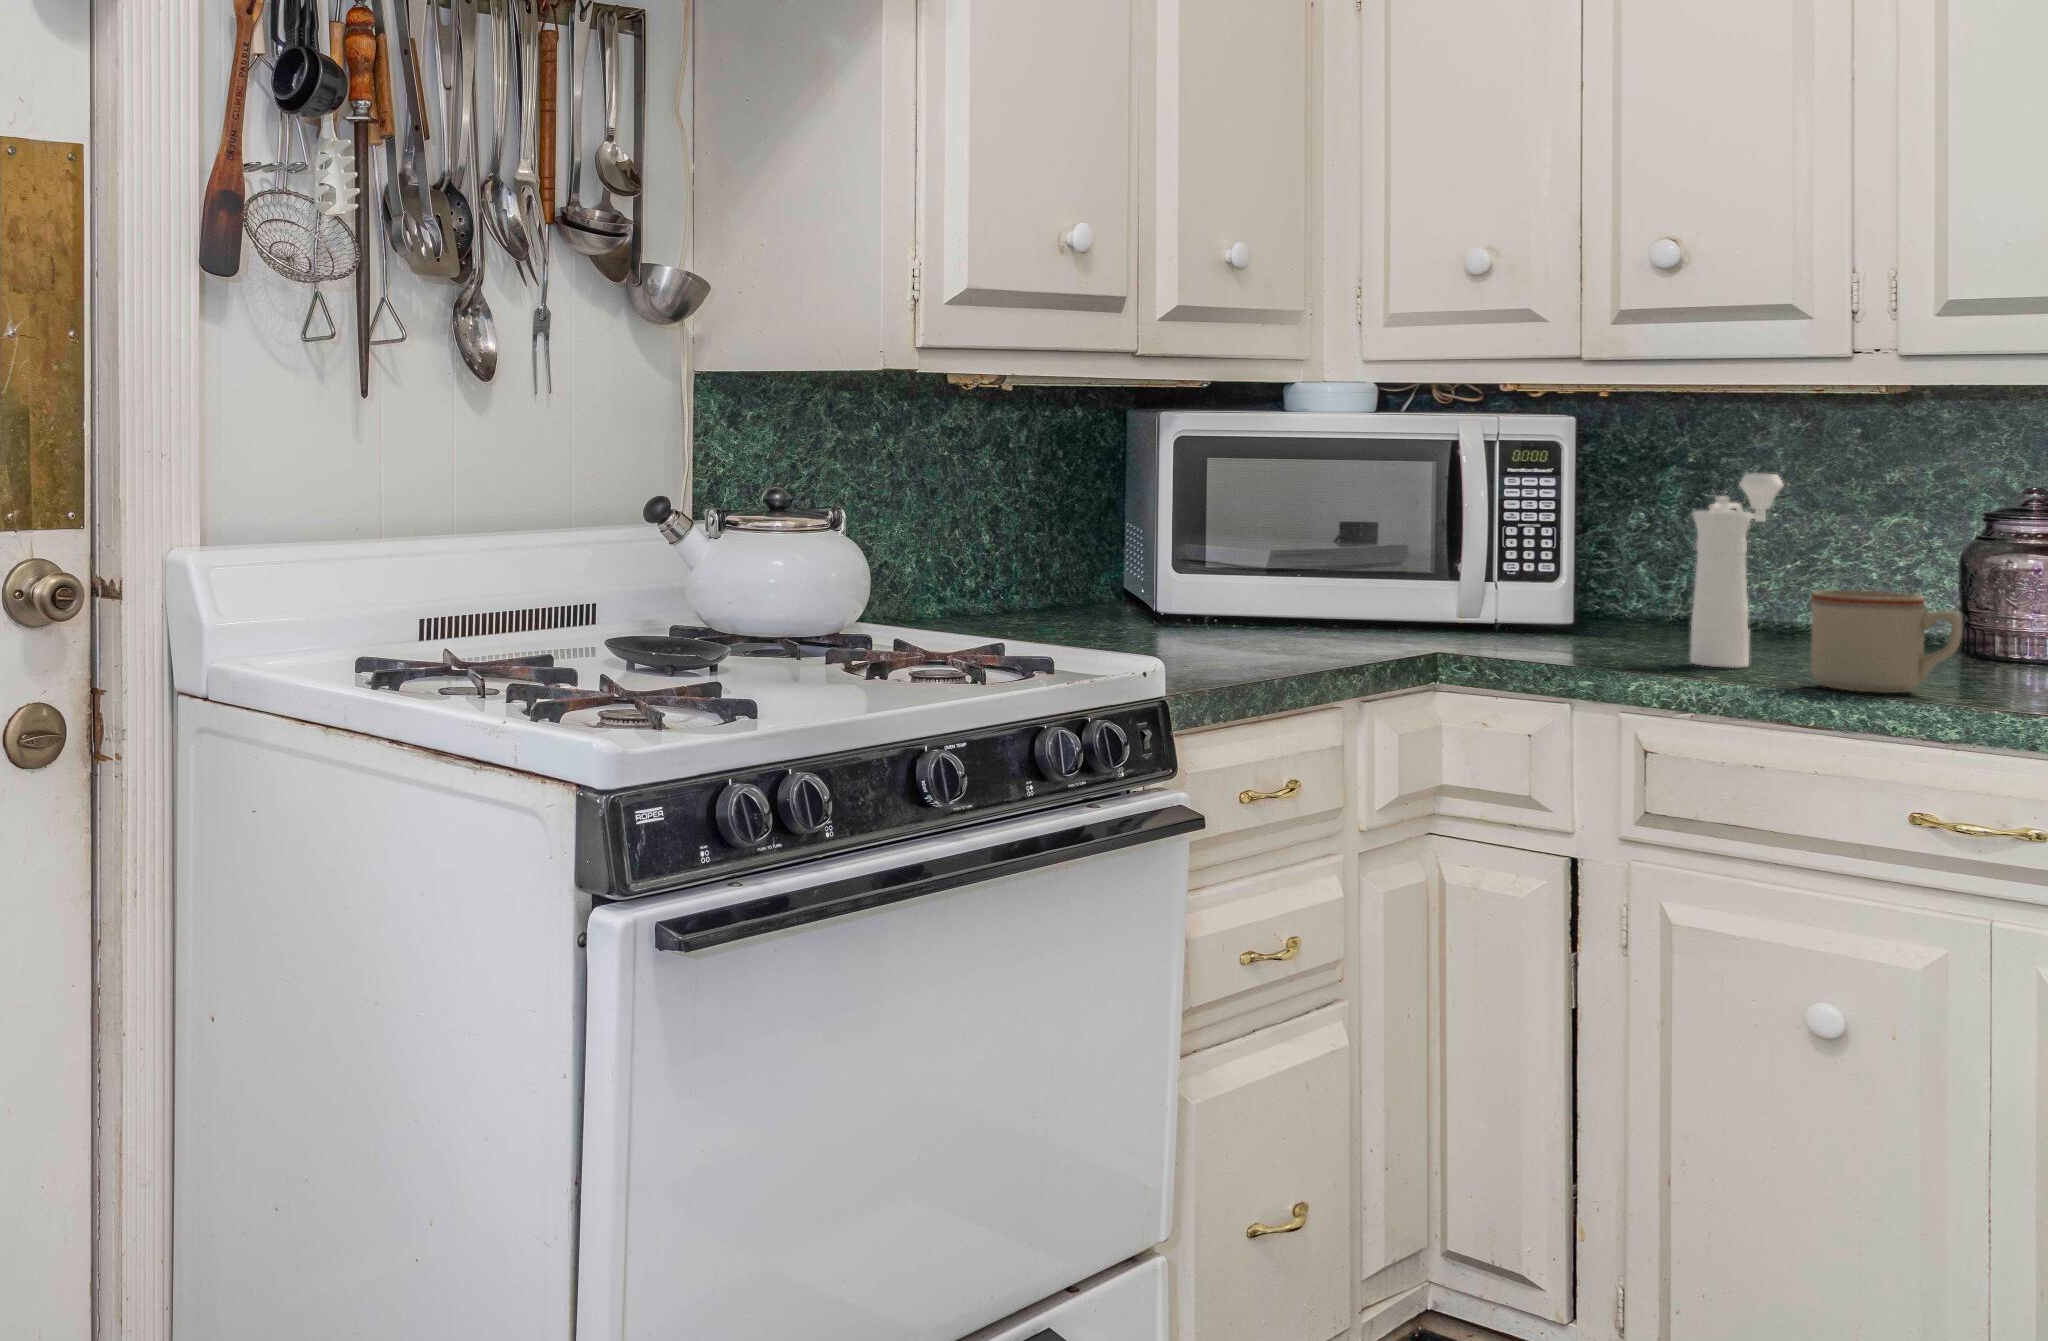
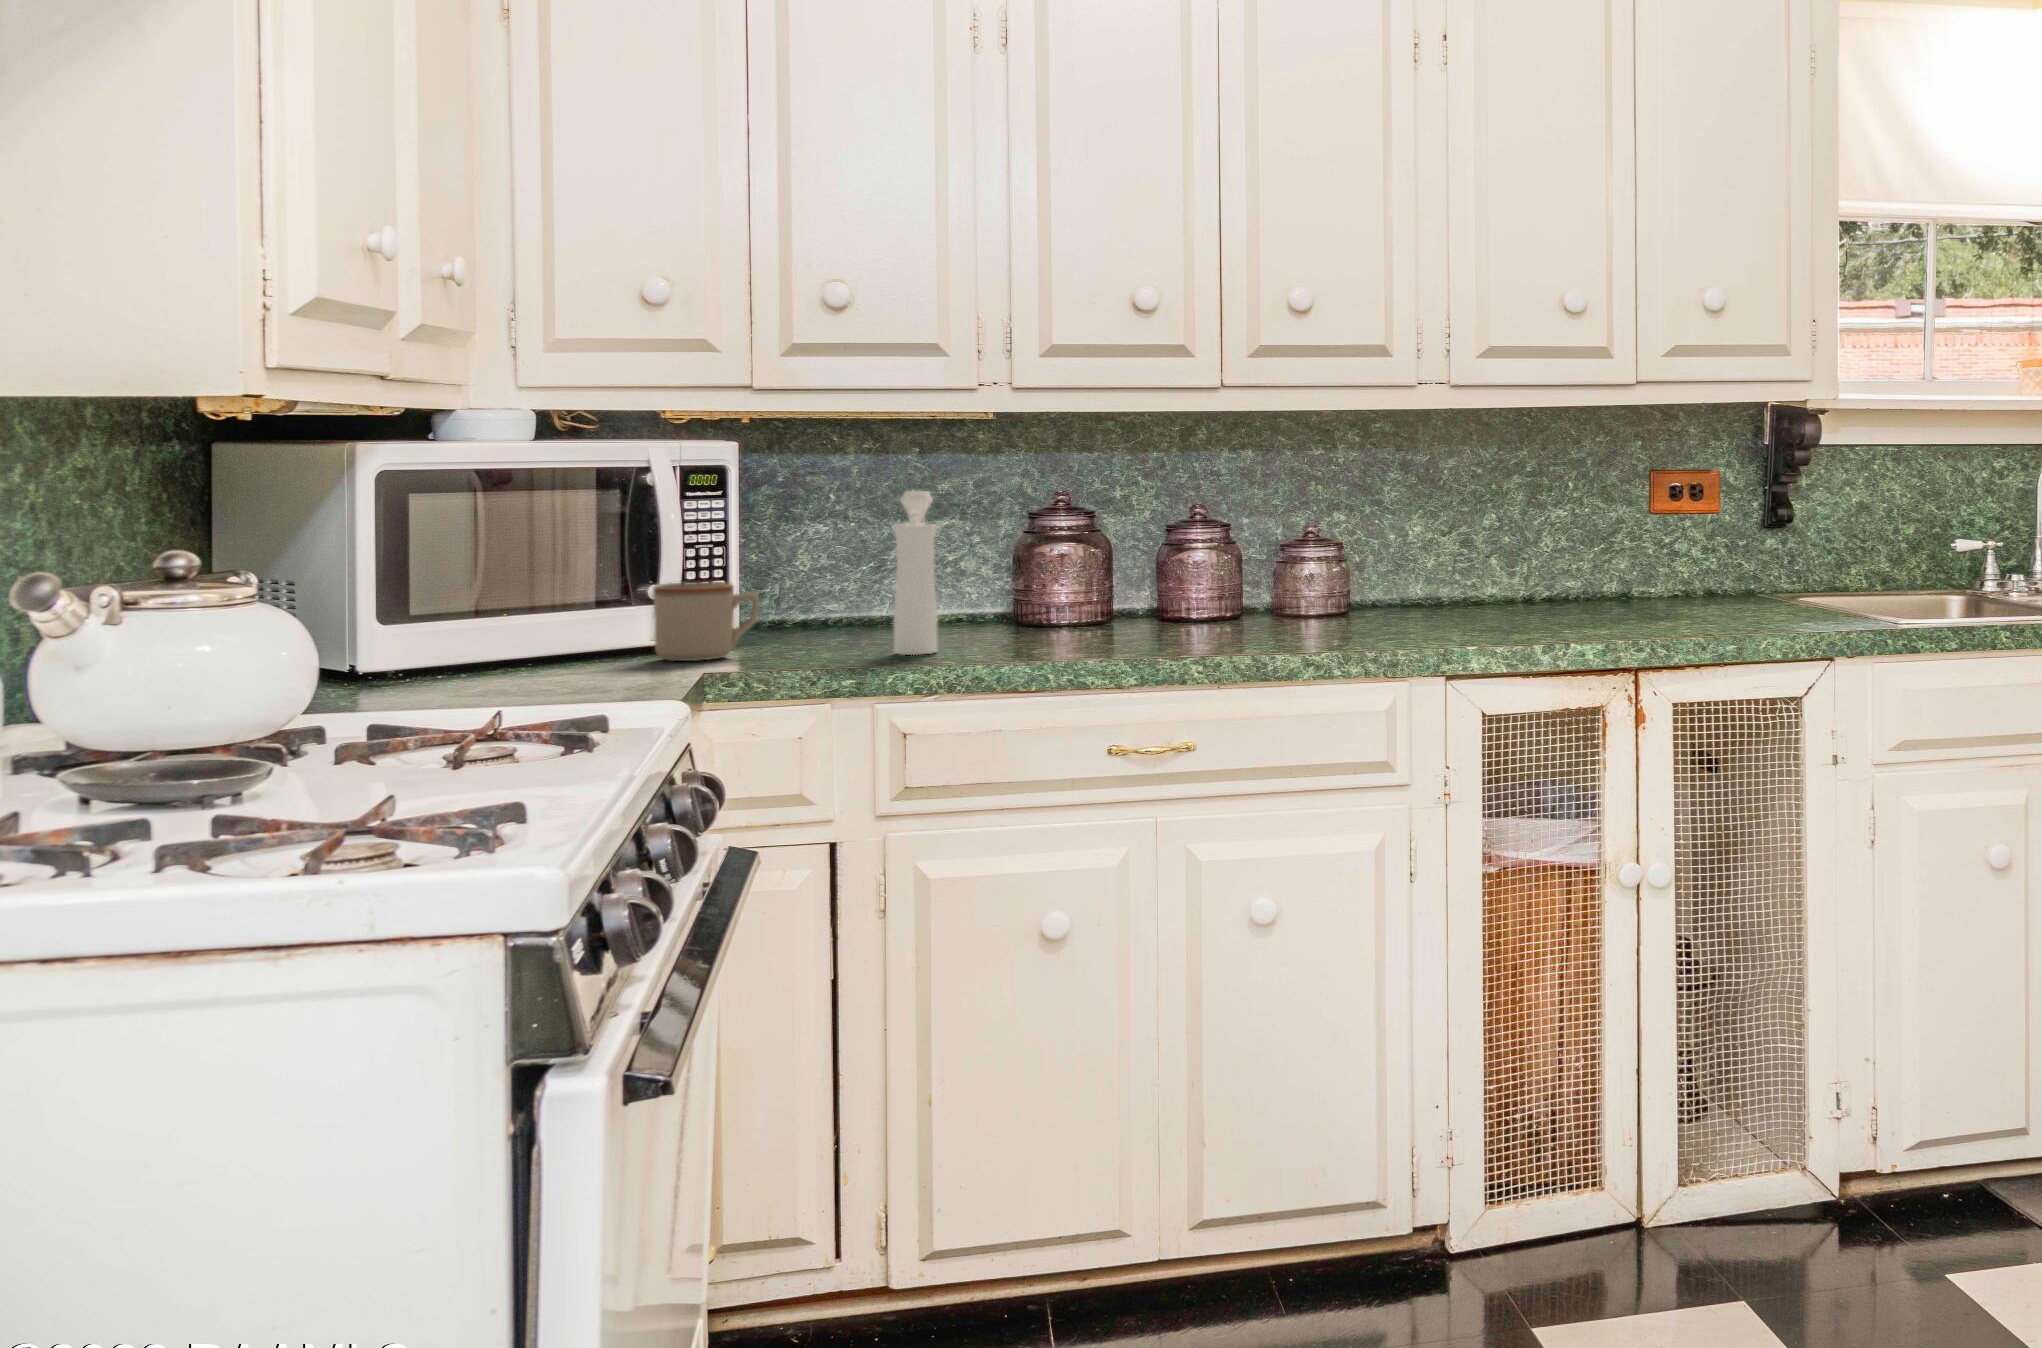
mug: present [1811,590,1962,693] -> present [653,582,760,661]

